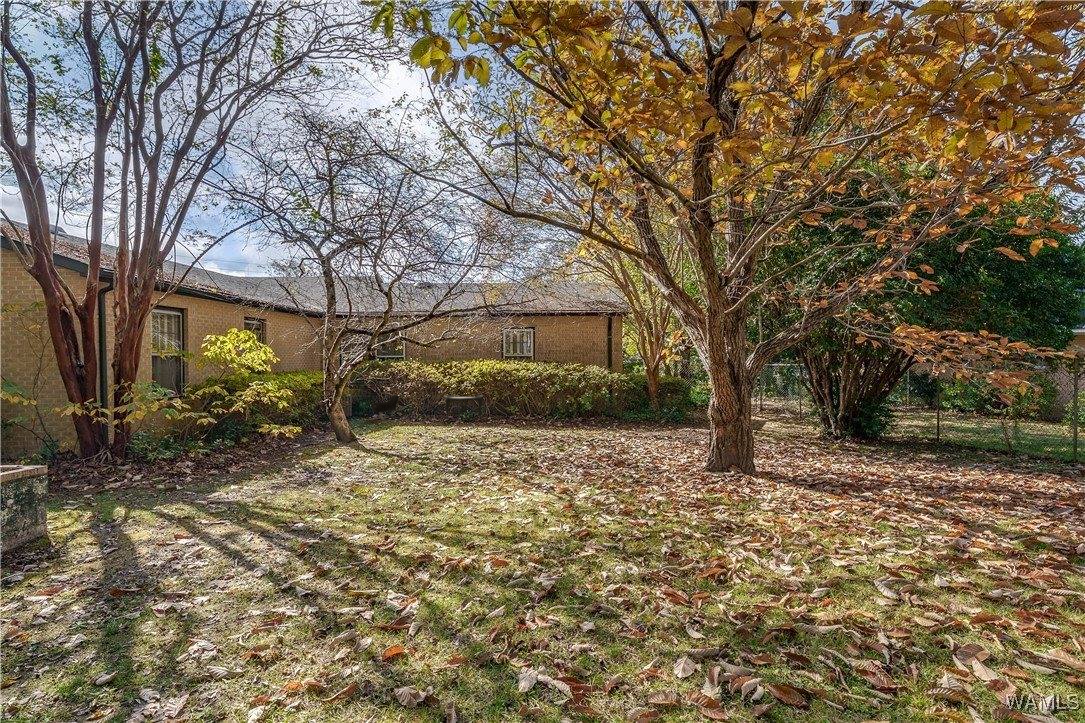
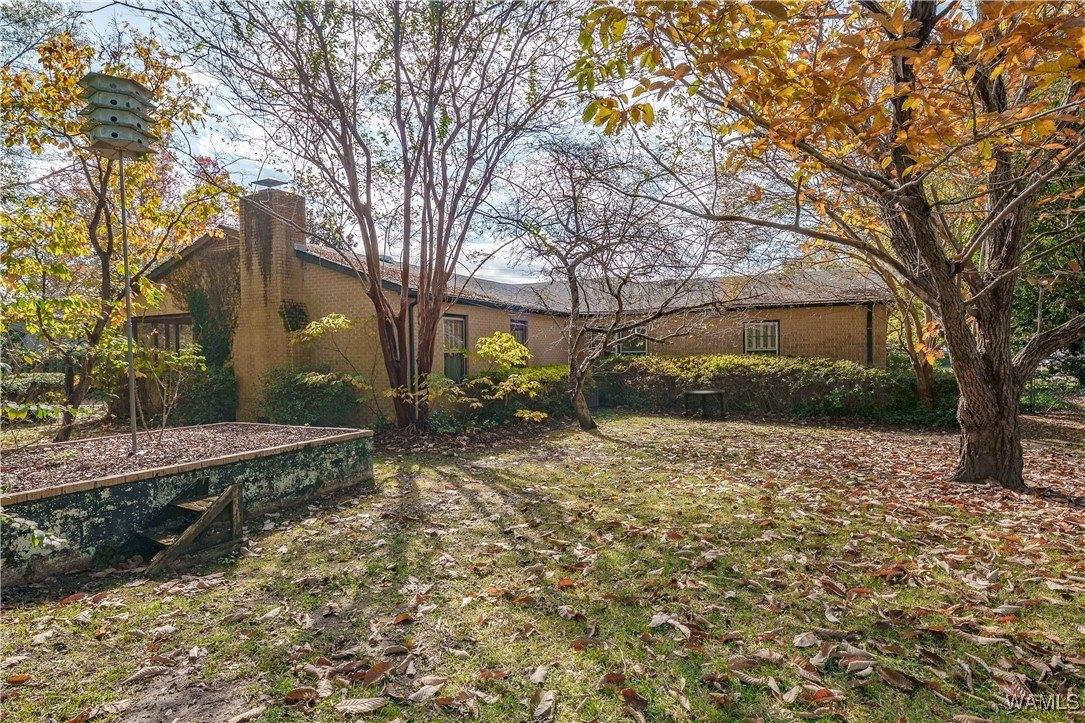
lounge chair: present [371,395,399,420] -> none [612,388,640,412]

